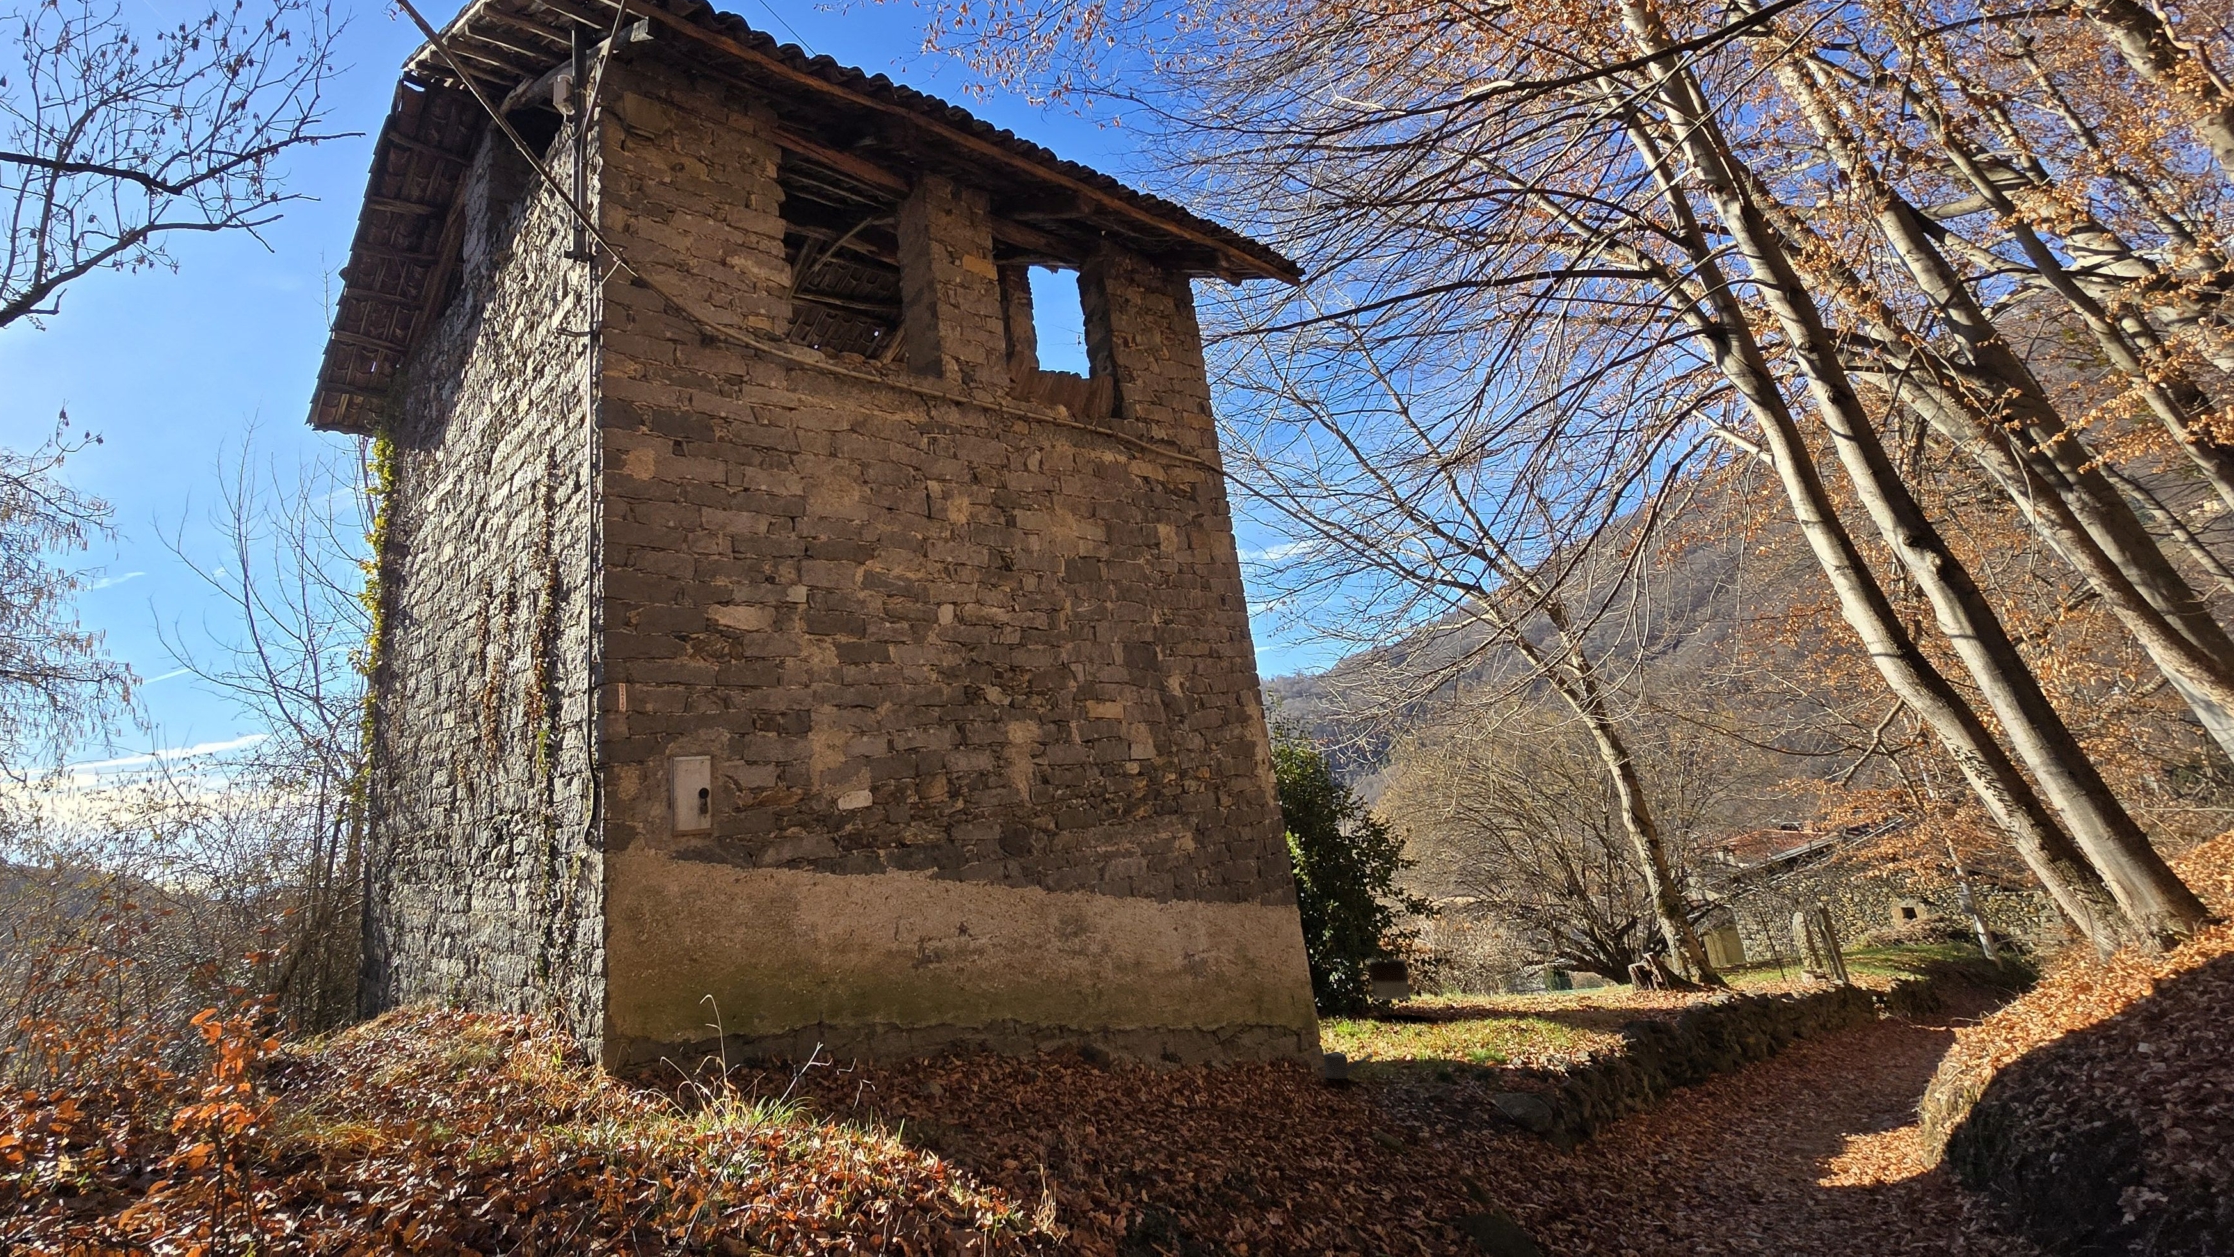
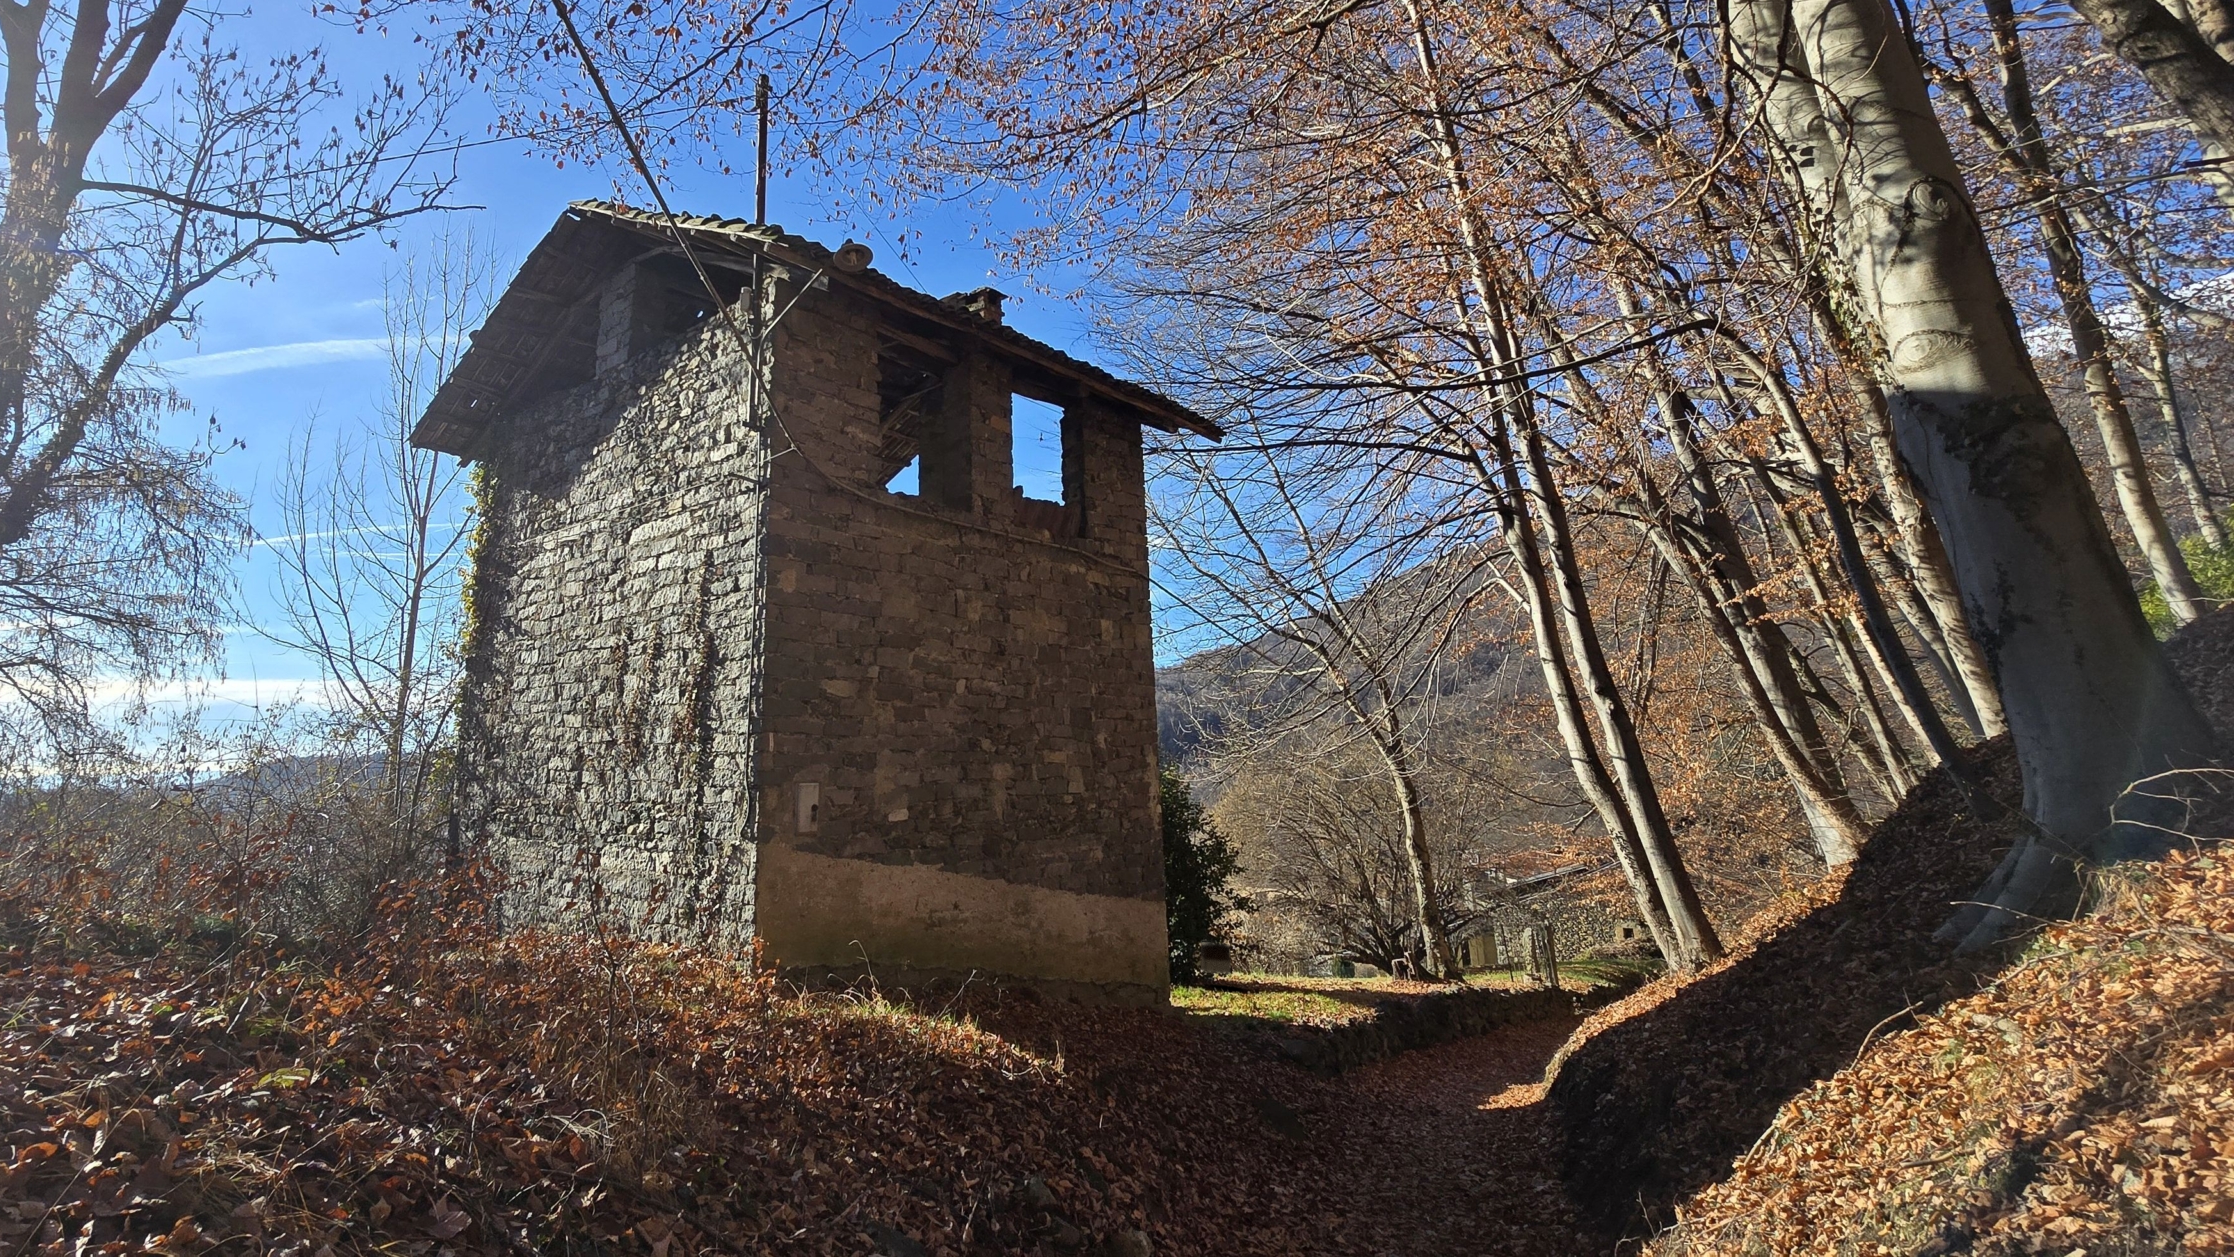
watering can: present [1323,1053,1373,1079] -> none [1166,1006,1207,1024]

